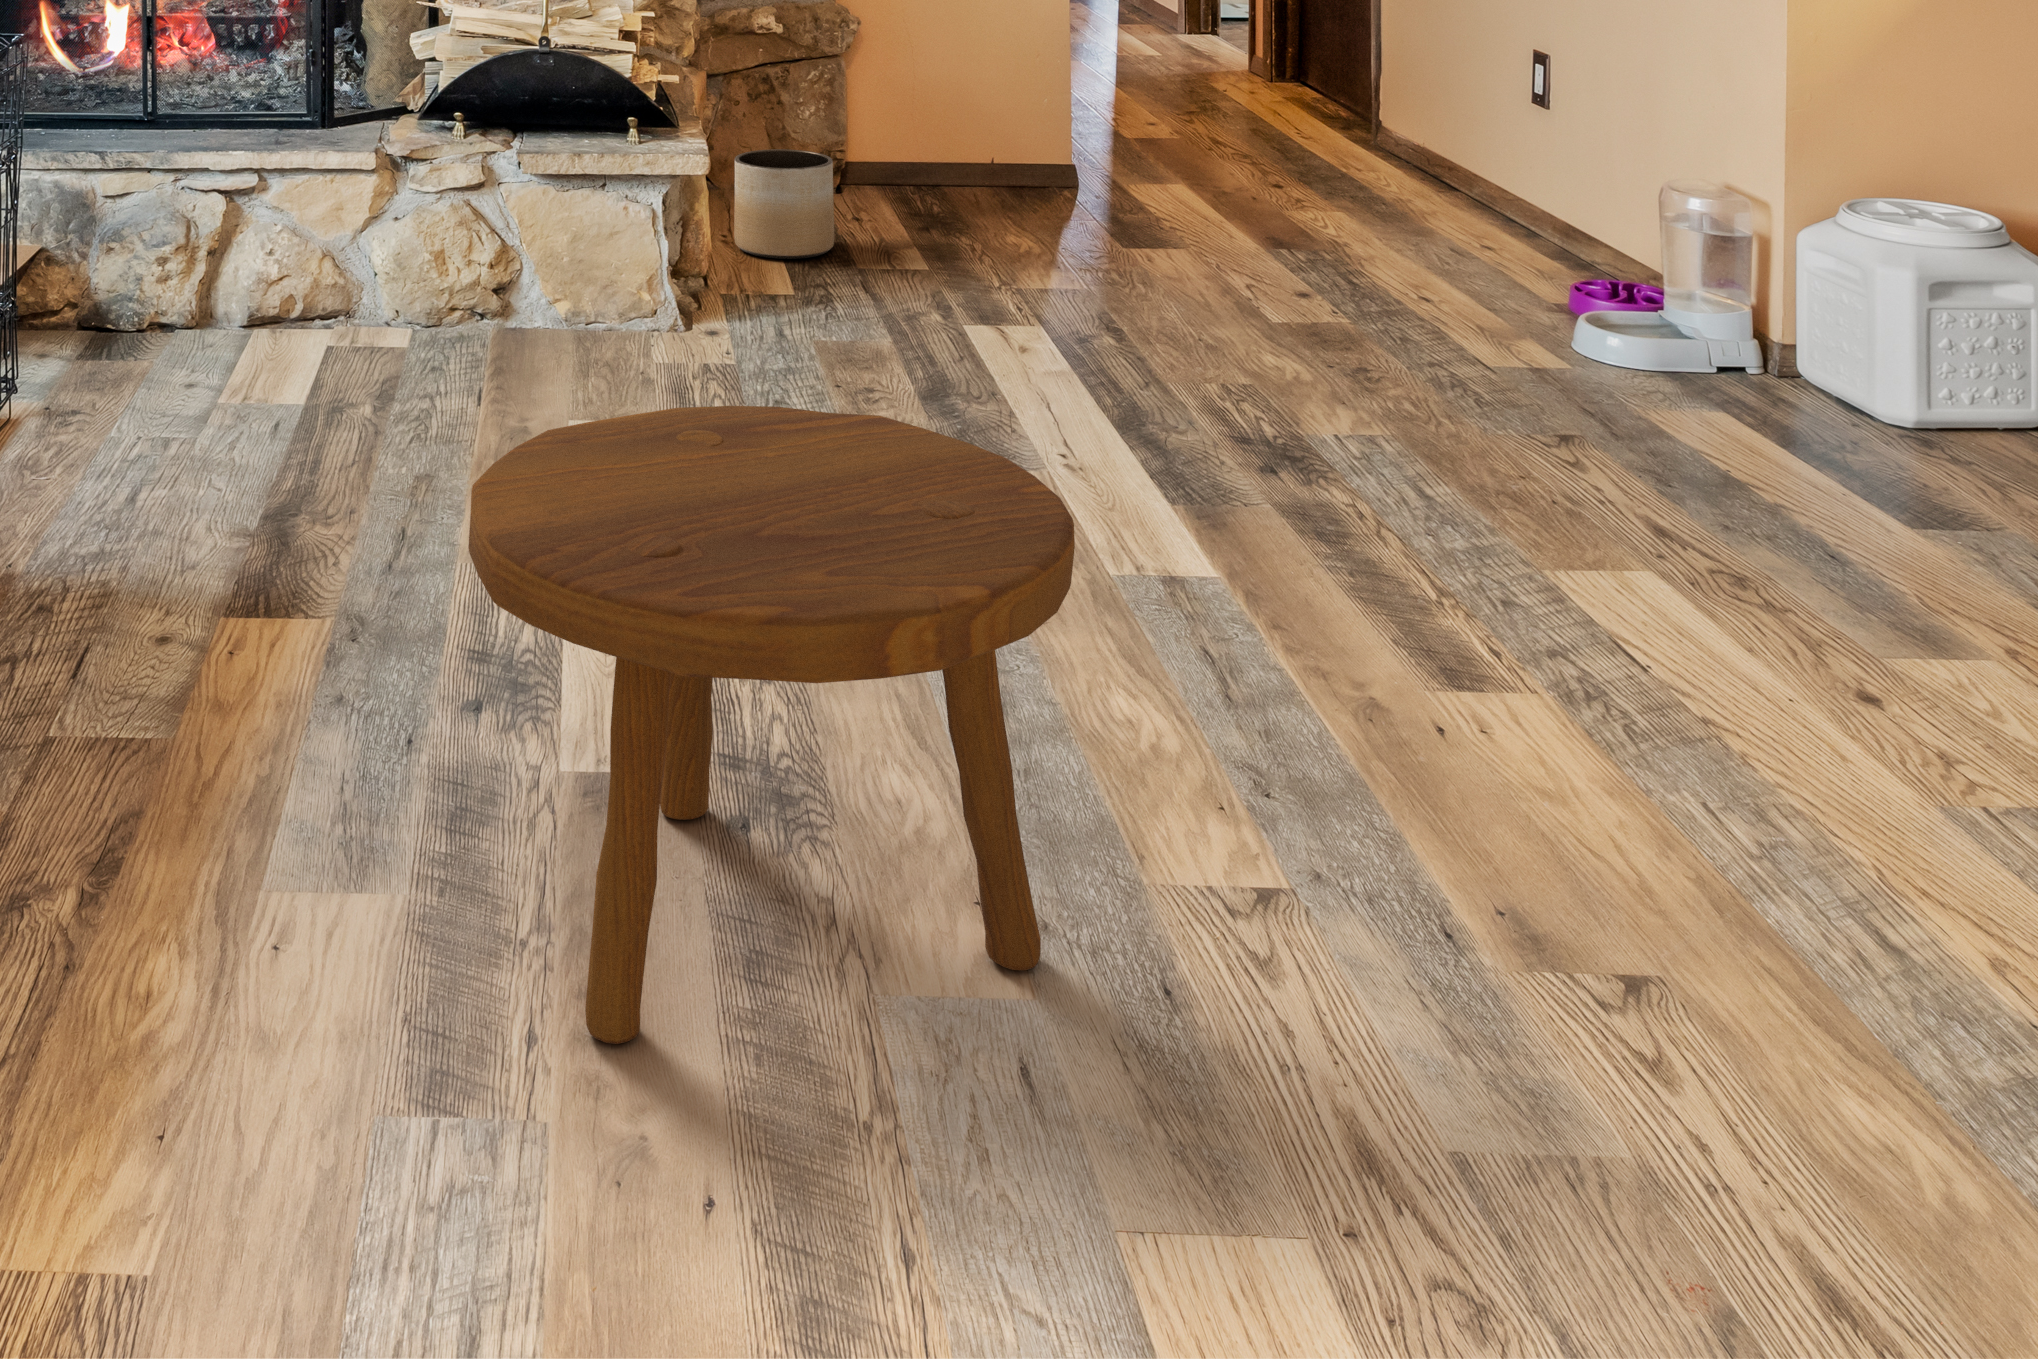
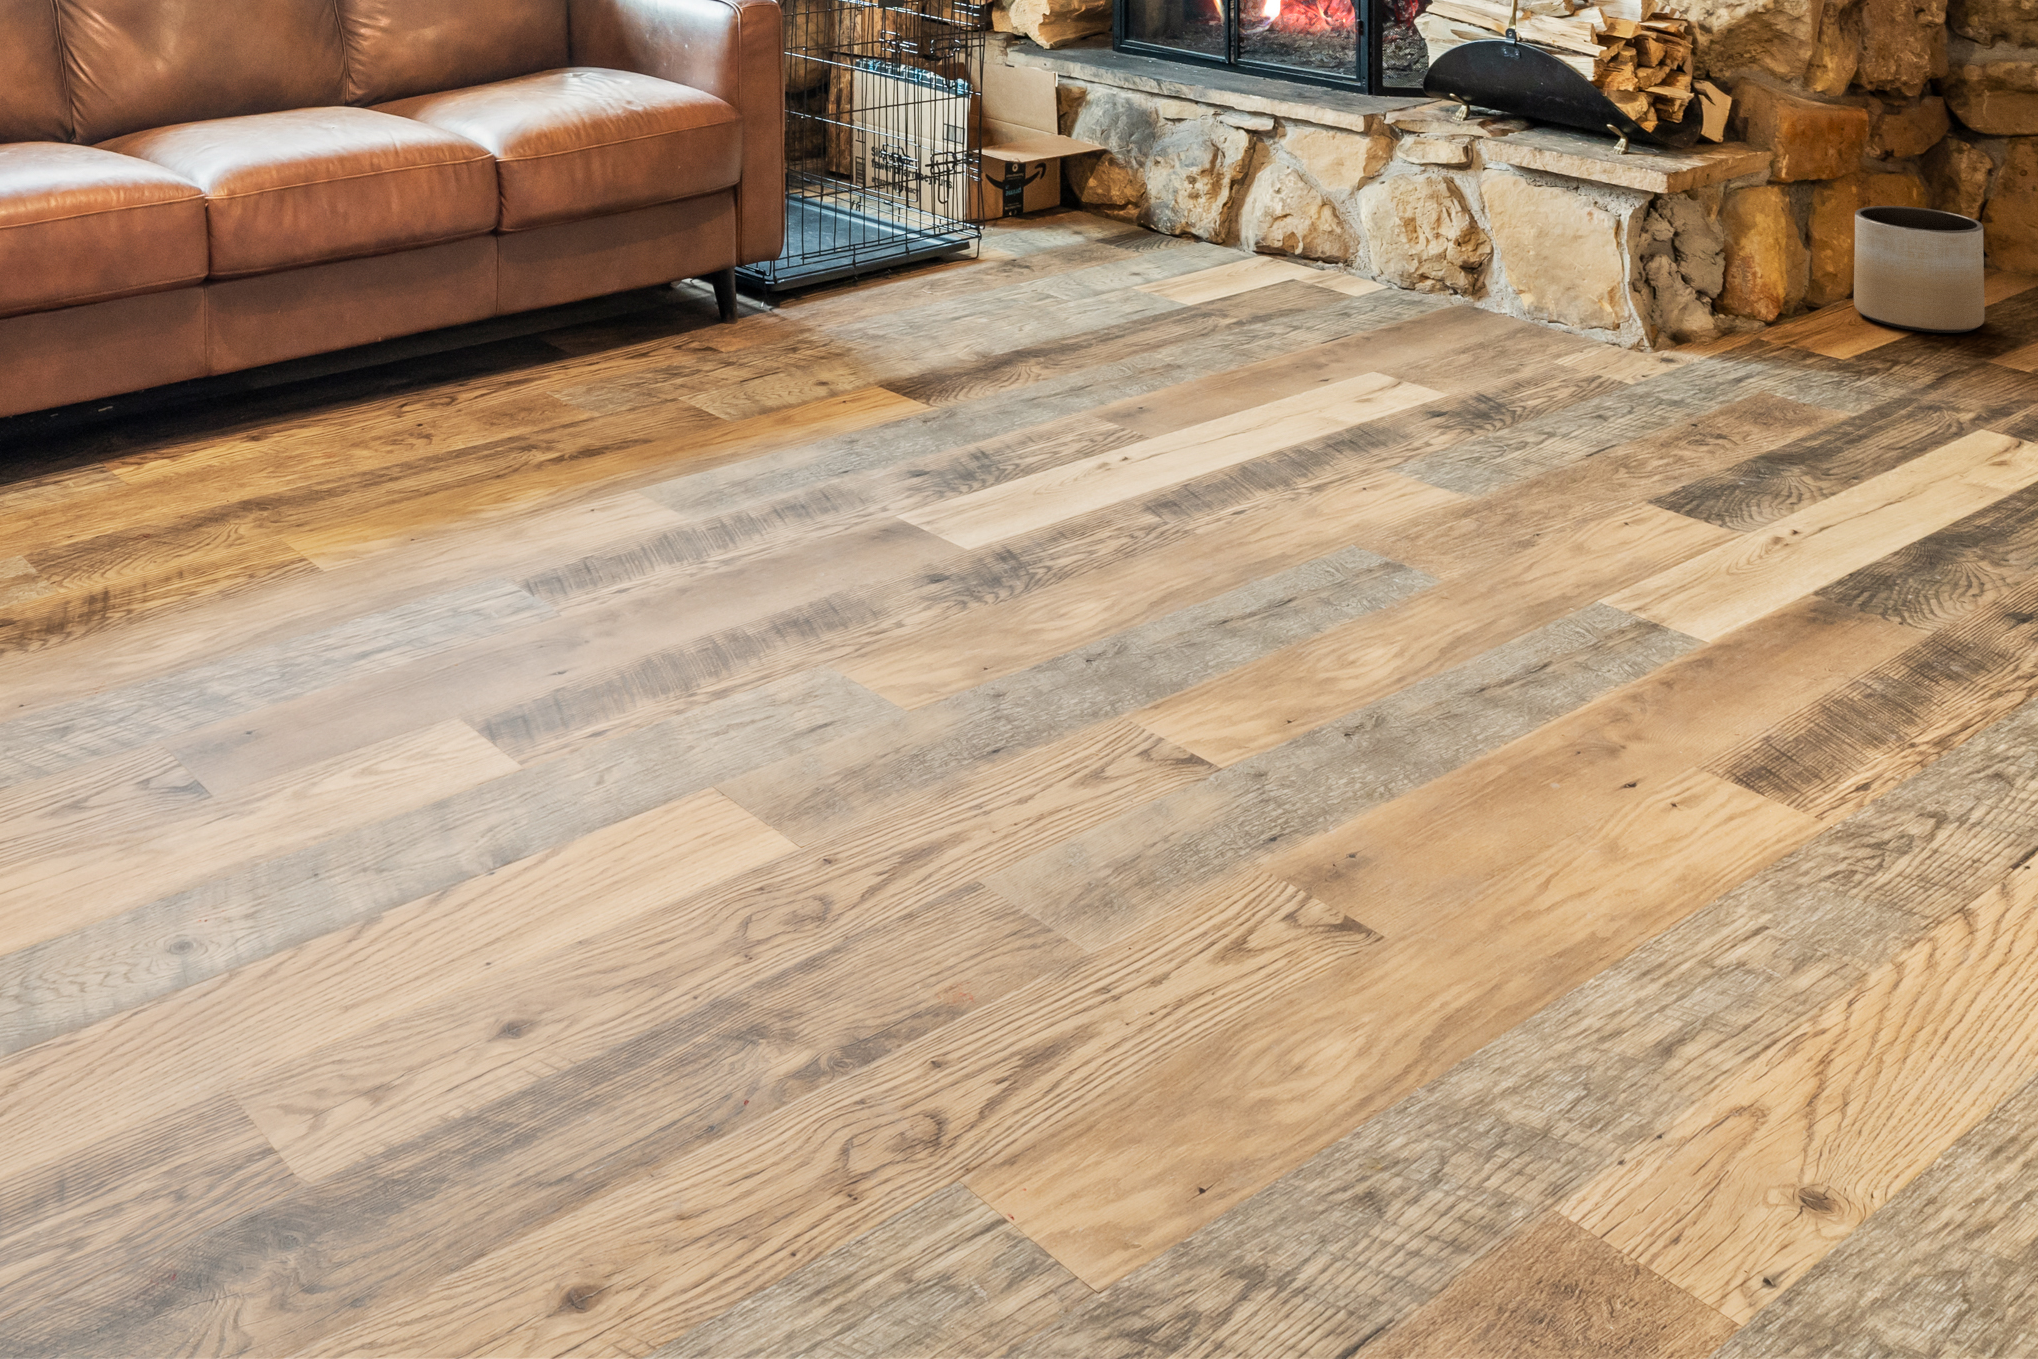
footstool: present [468,406,1075,1044] -> none [579,245,1020,695]

